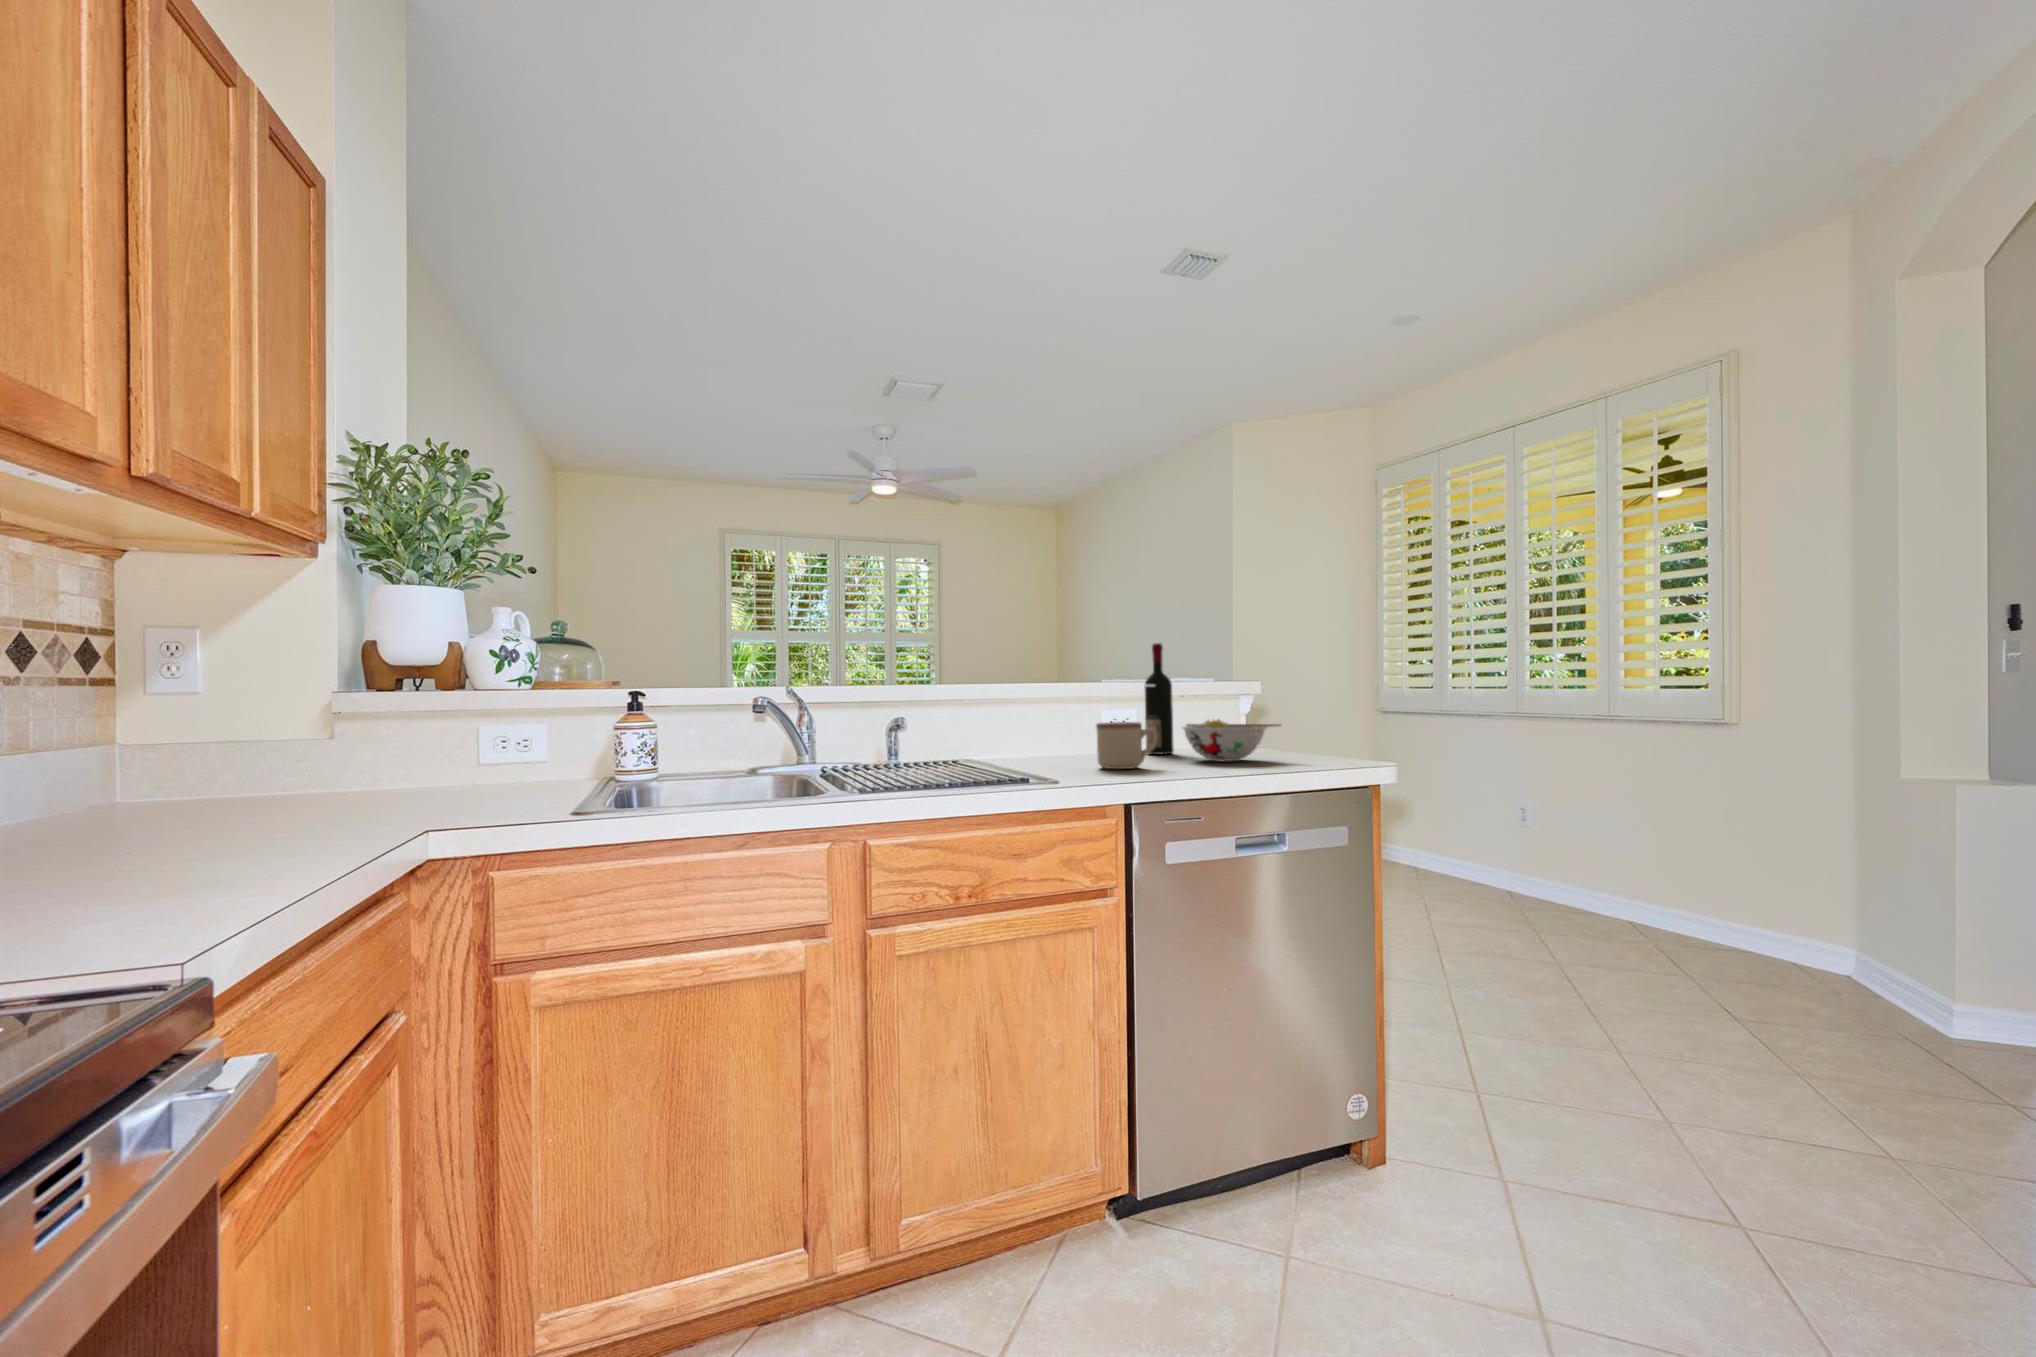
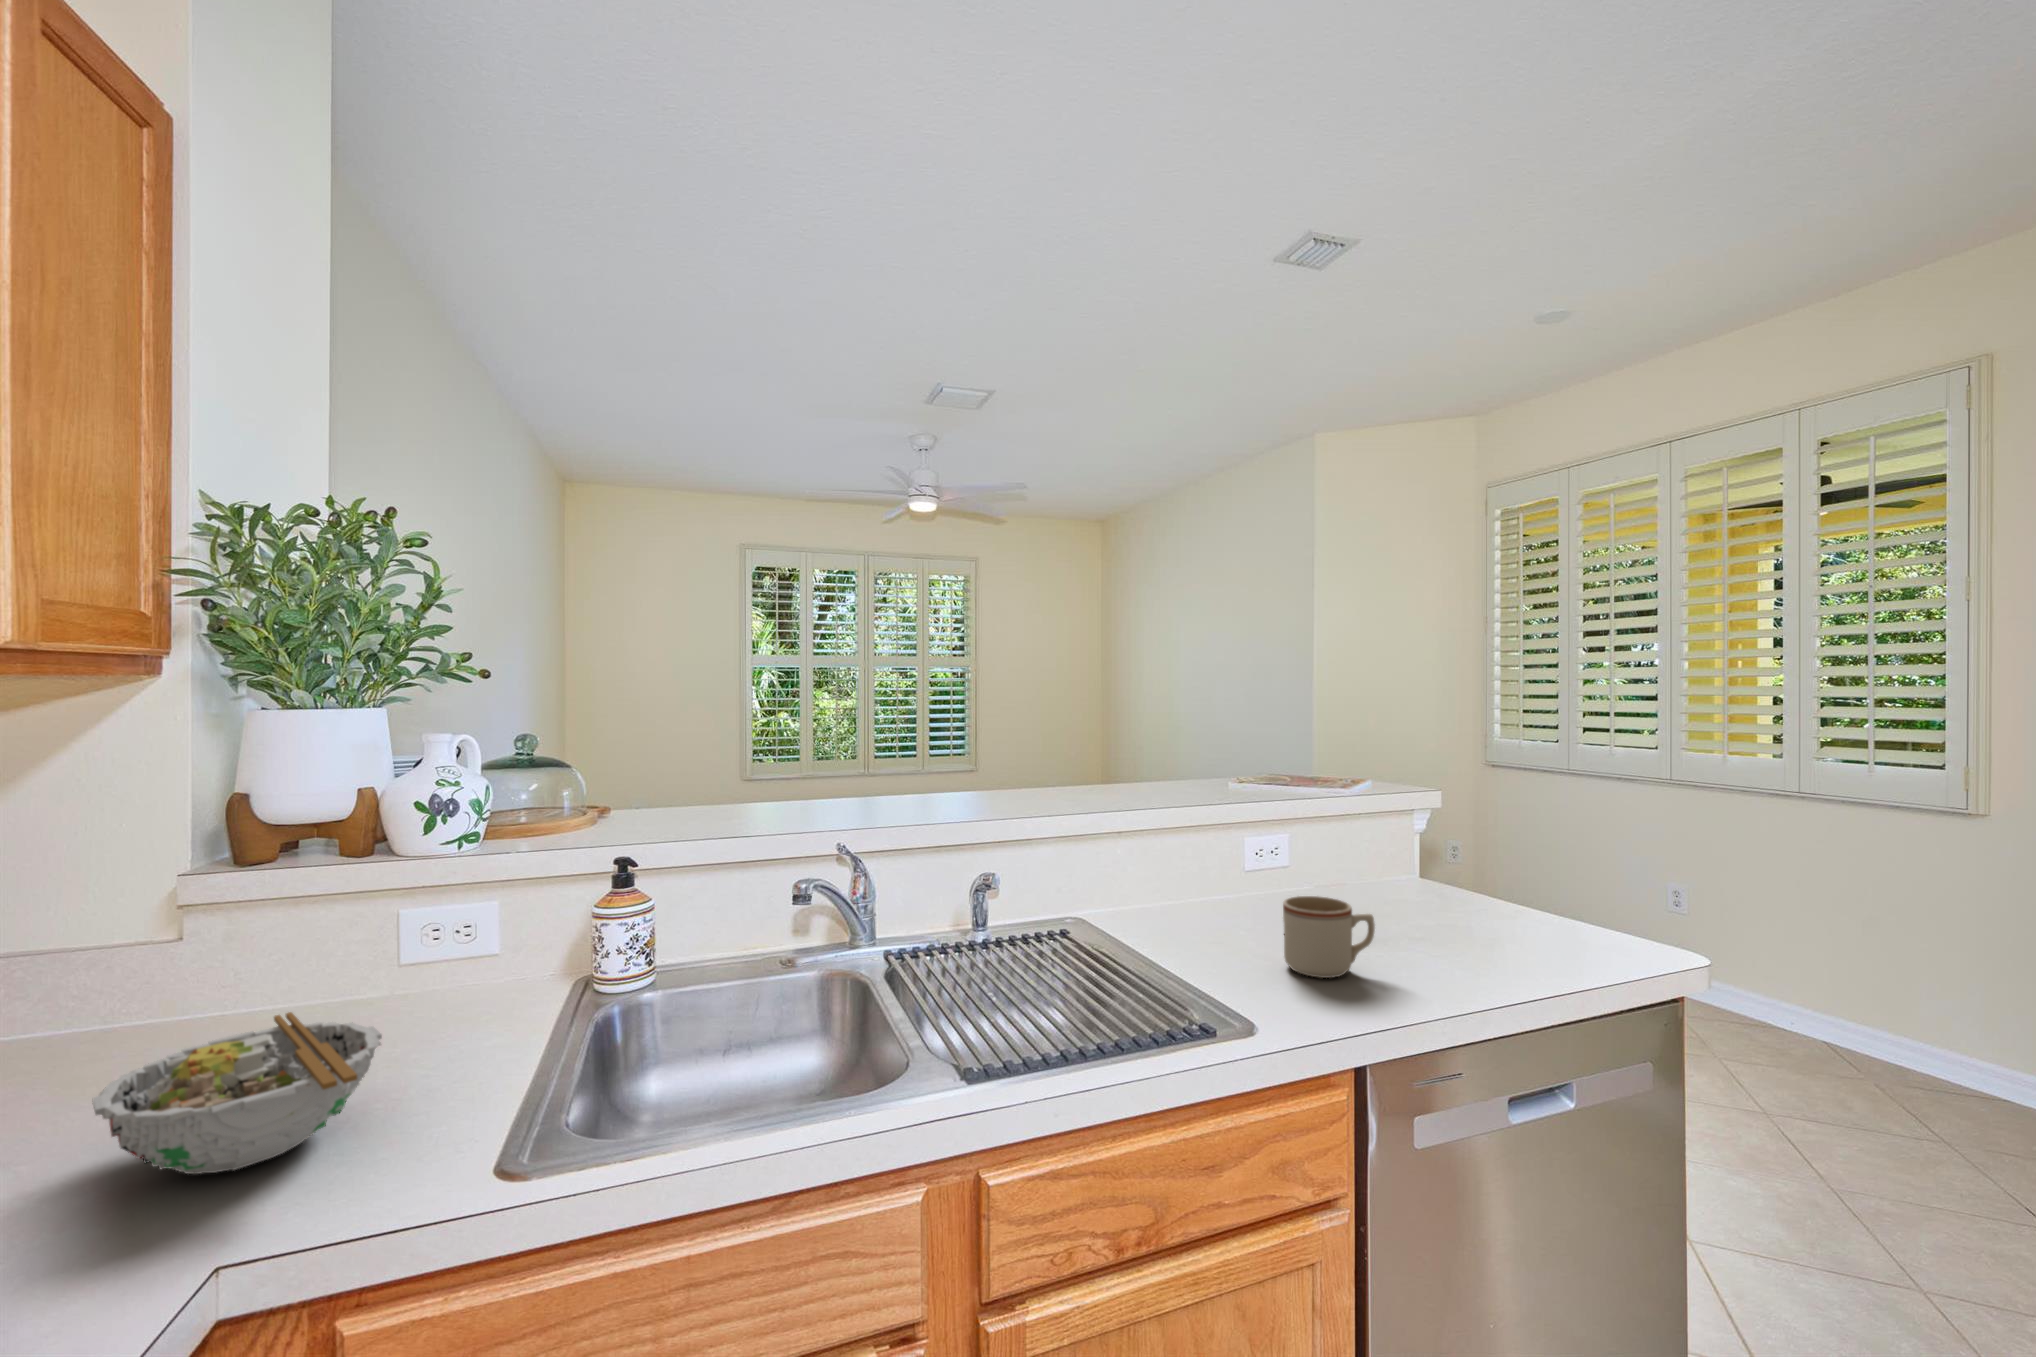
wine bottle: present [1145,643,1174,754] -> none [1317,751,1357,908]
bowl: present [1183,719,1281,762] -> present [92,1012,382,1174]

